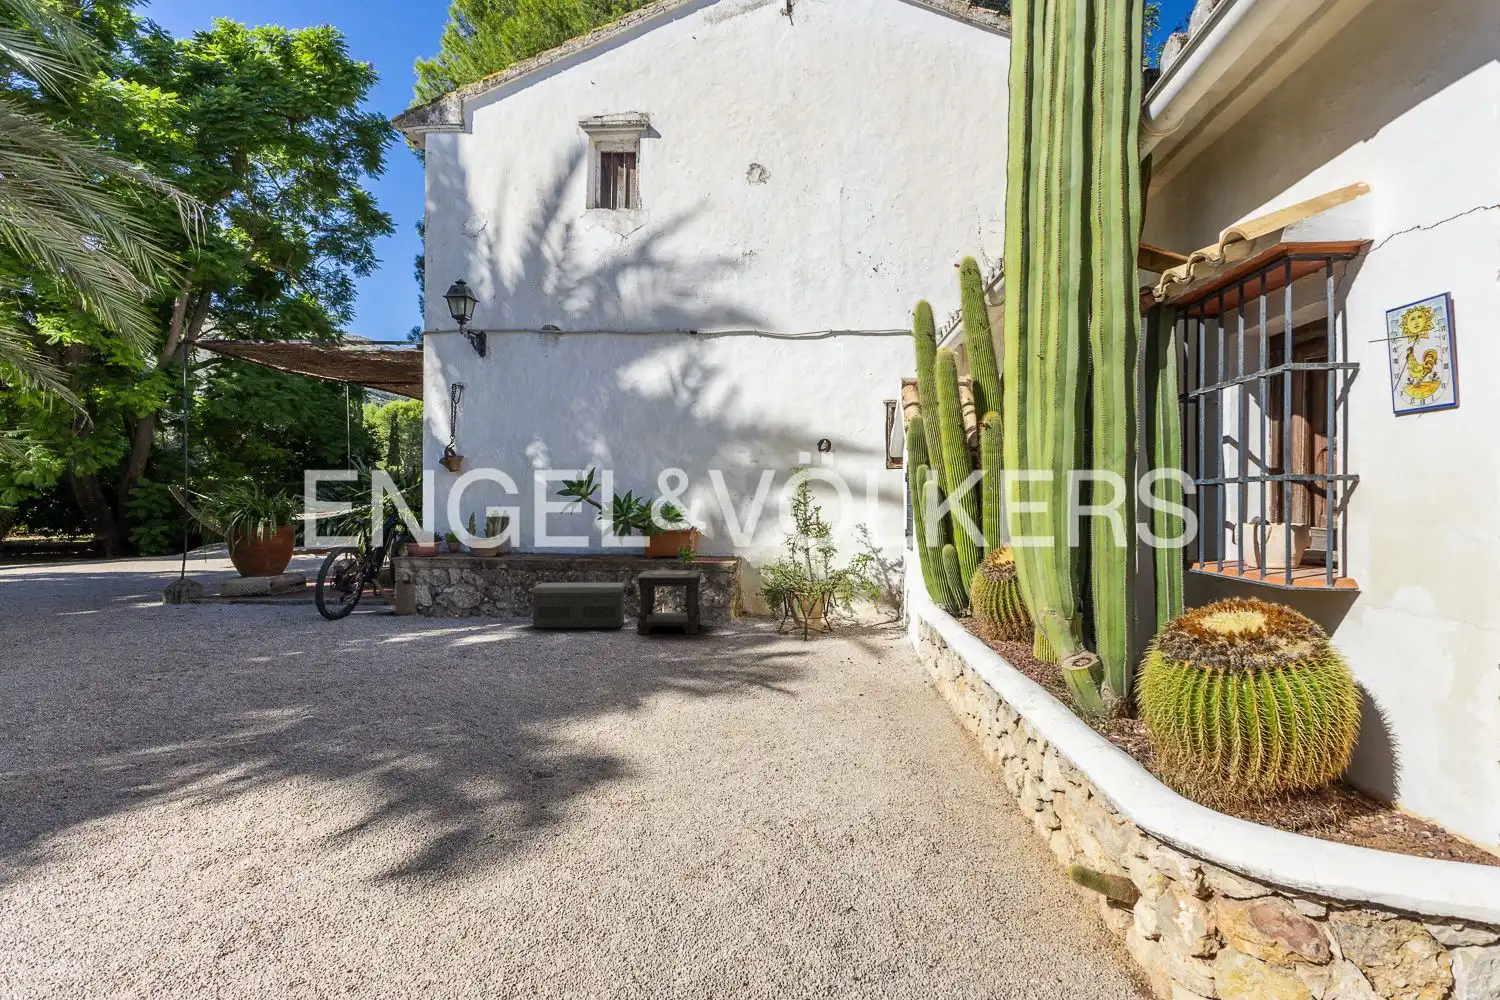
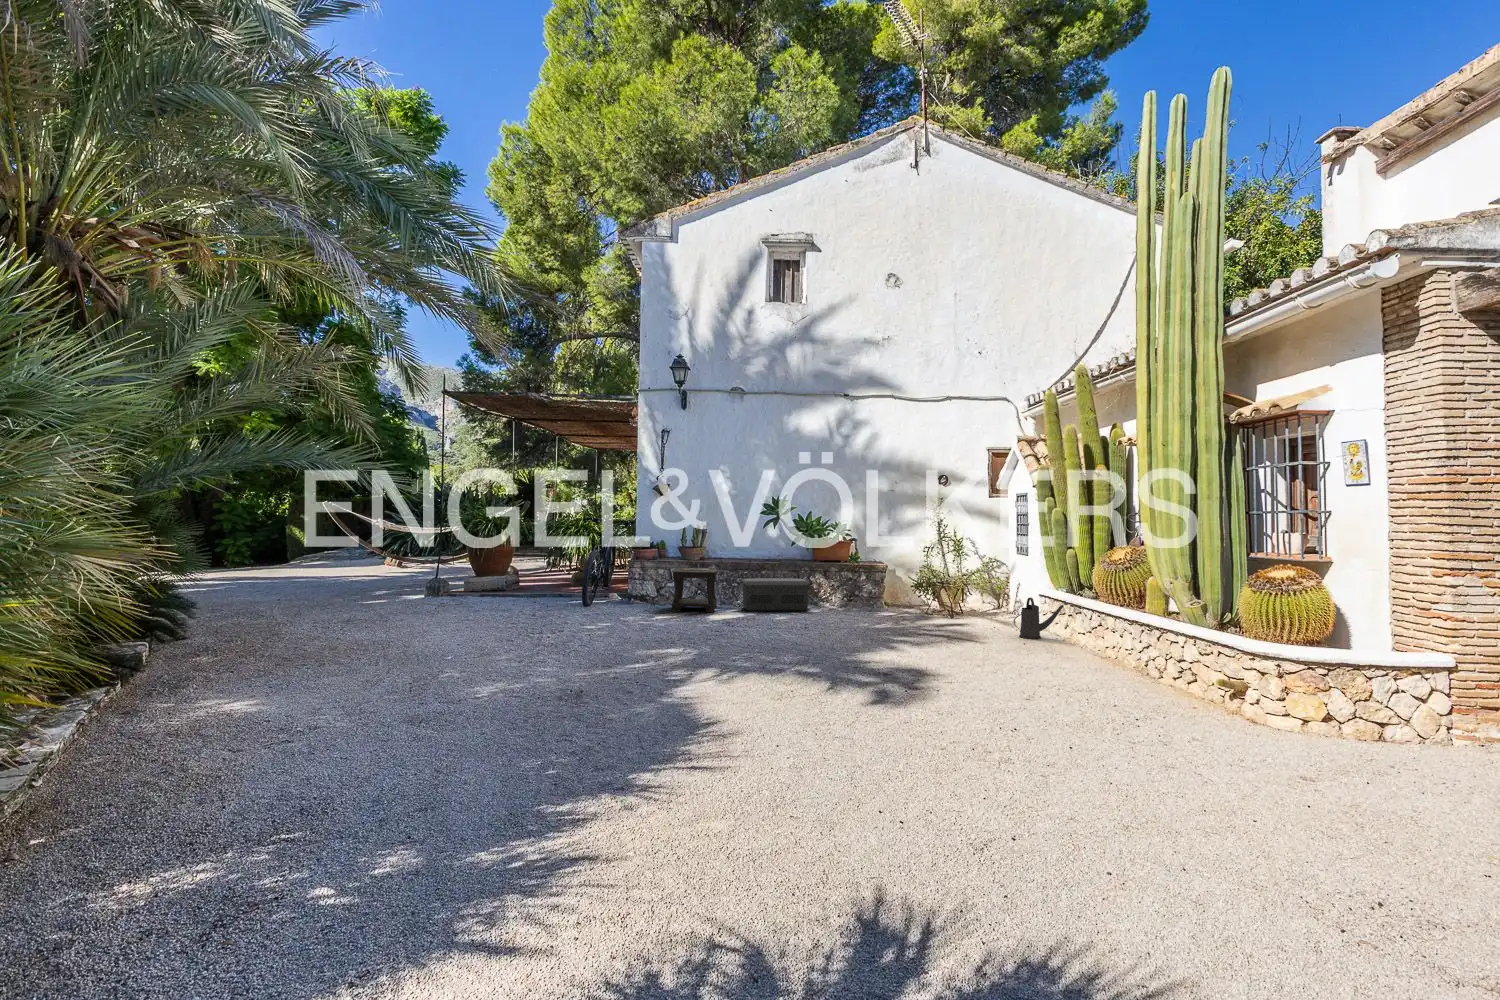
side table: present [637,570,701,634] -> present [672,568,717,613]
watering can: present [372,572,422,615] -> present [1014,598,1064,639]

